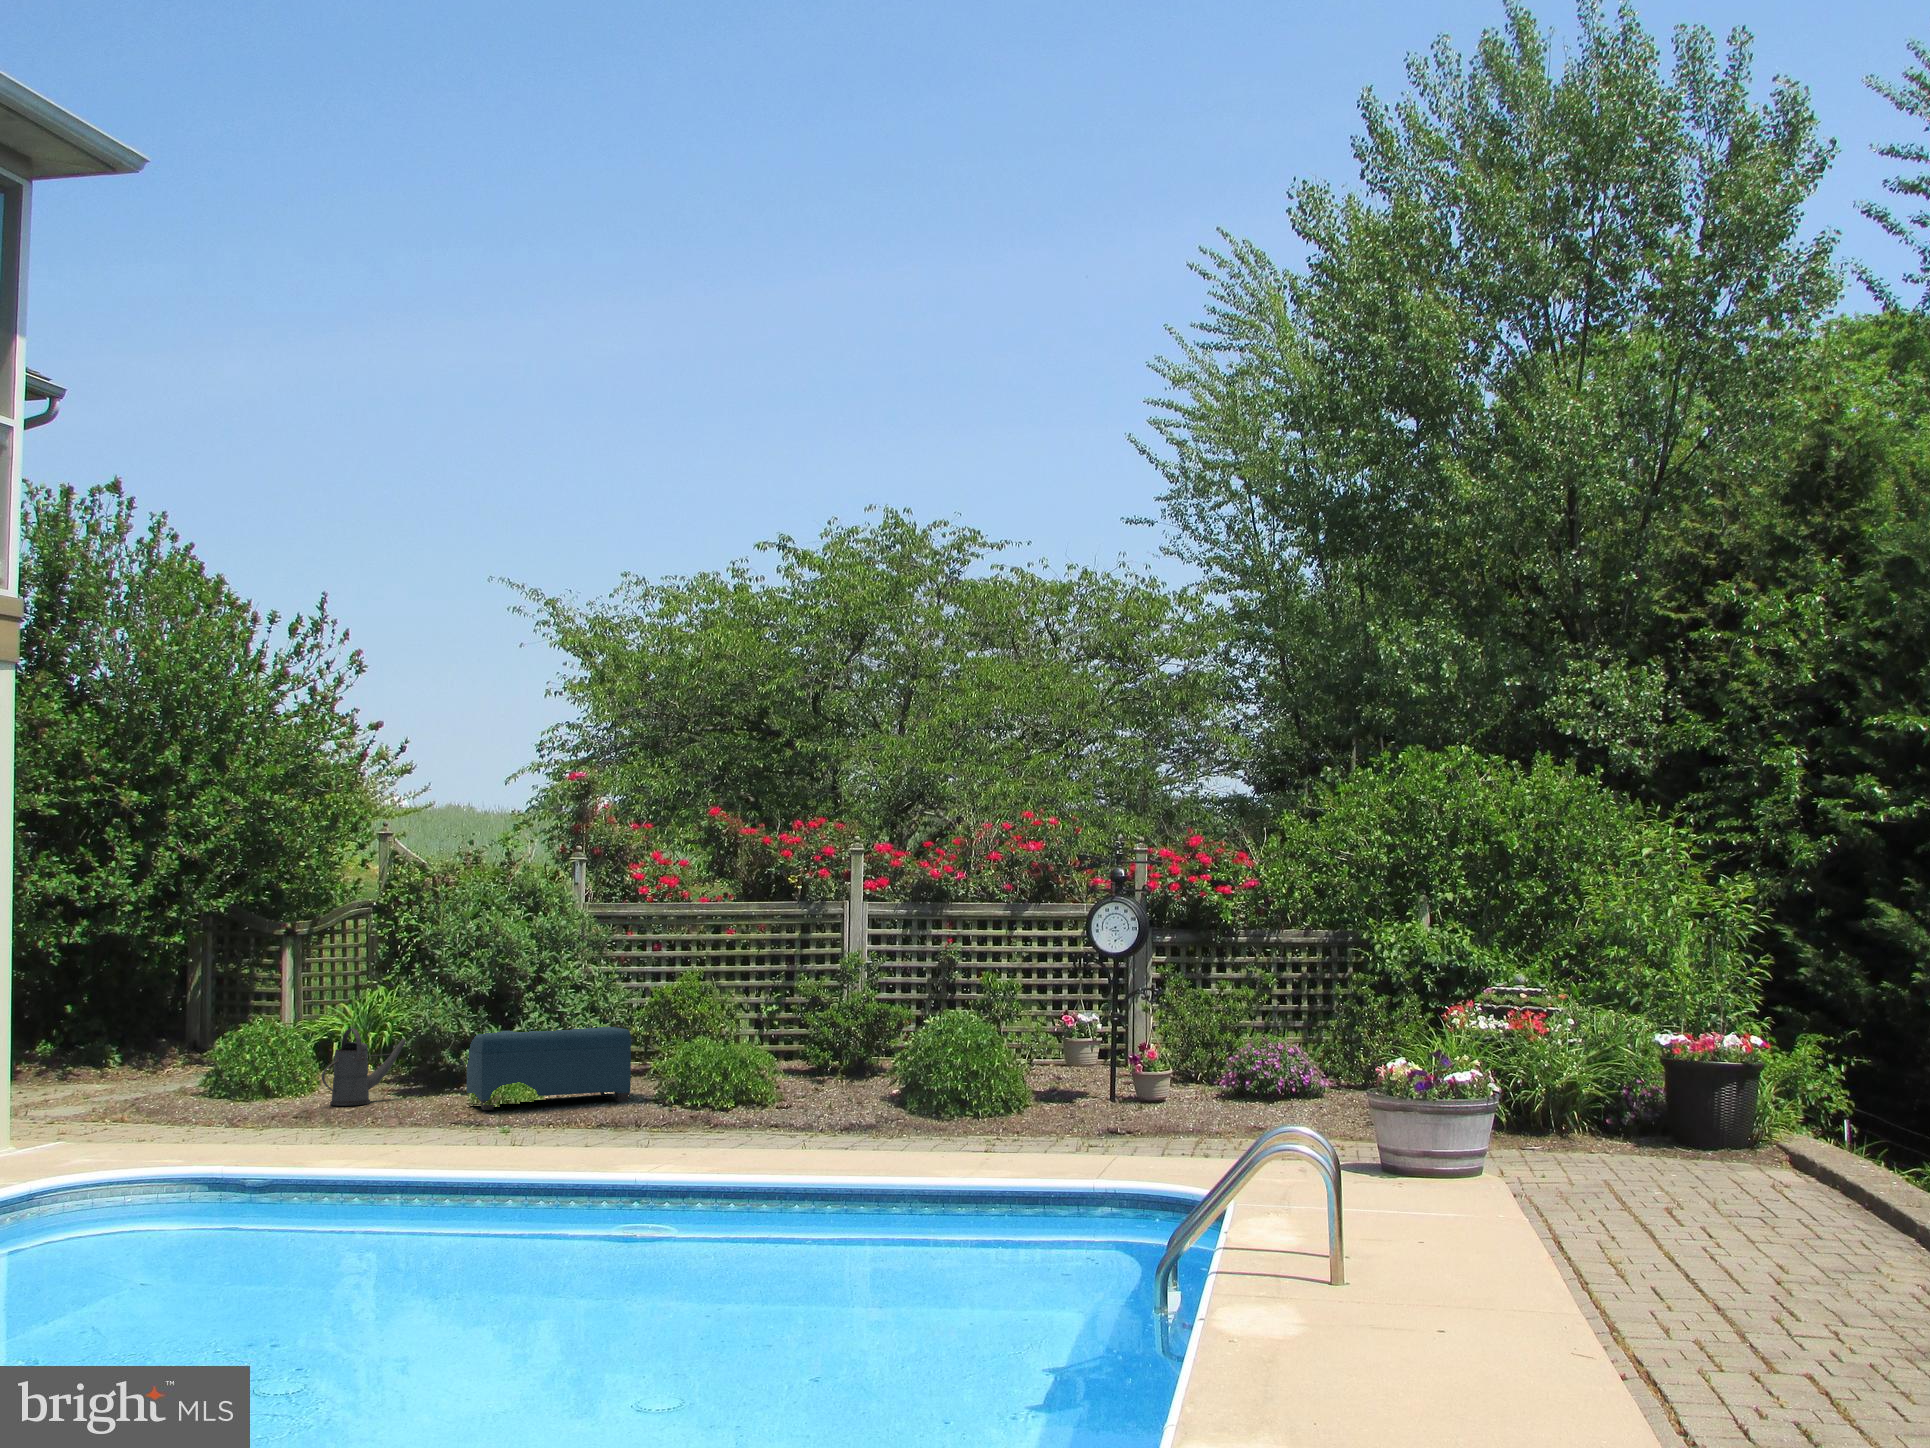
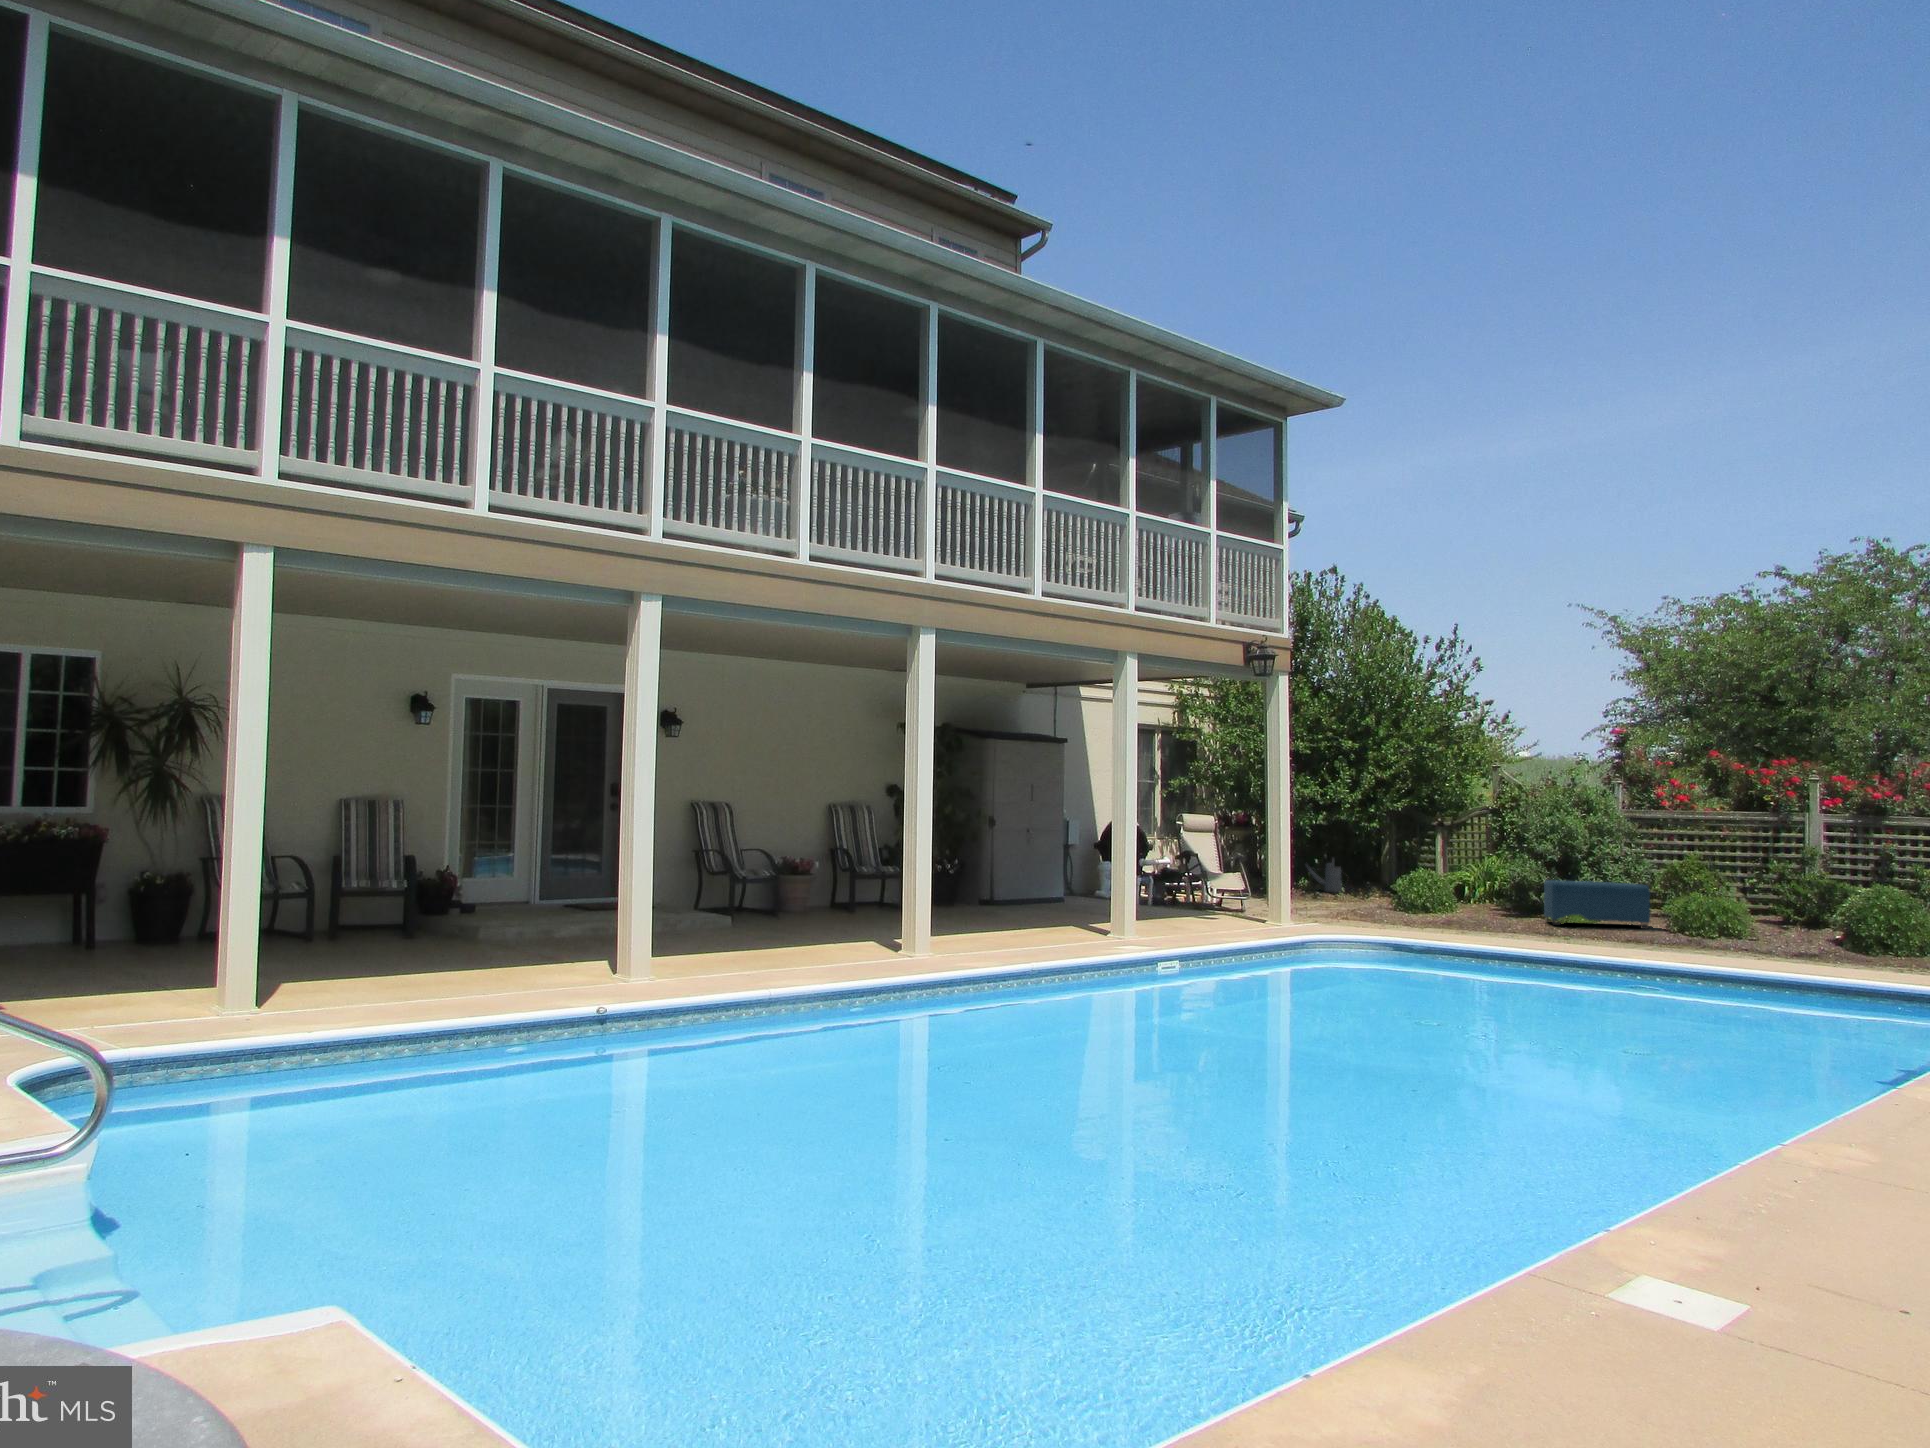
watering can: present [322,1029,405,1106] -> present [1306,859,1342,893]

